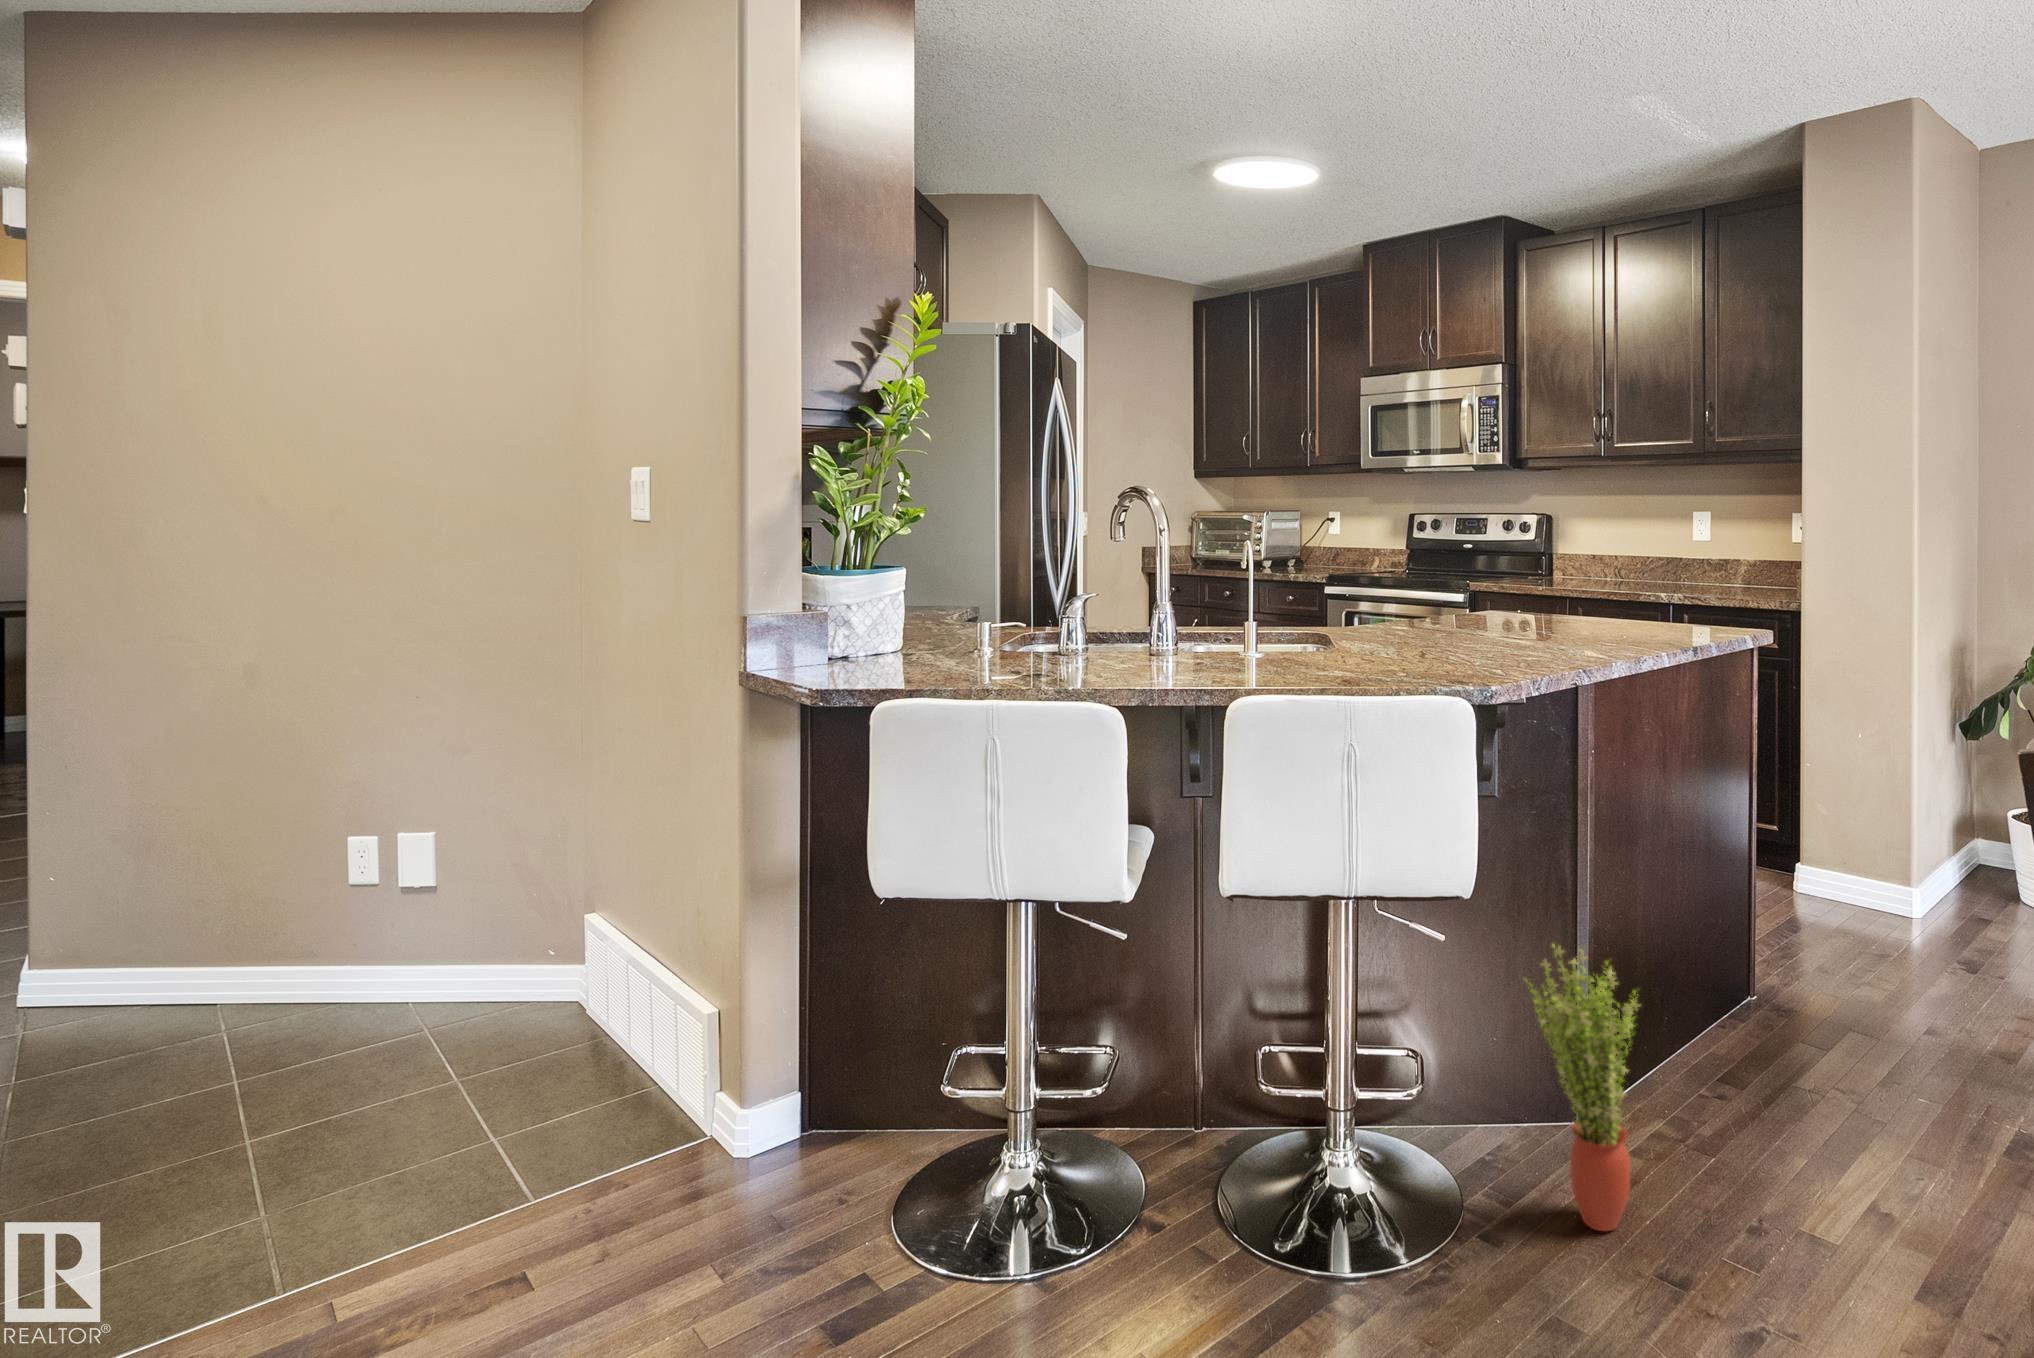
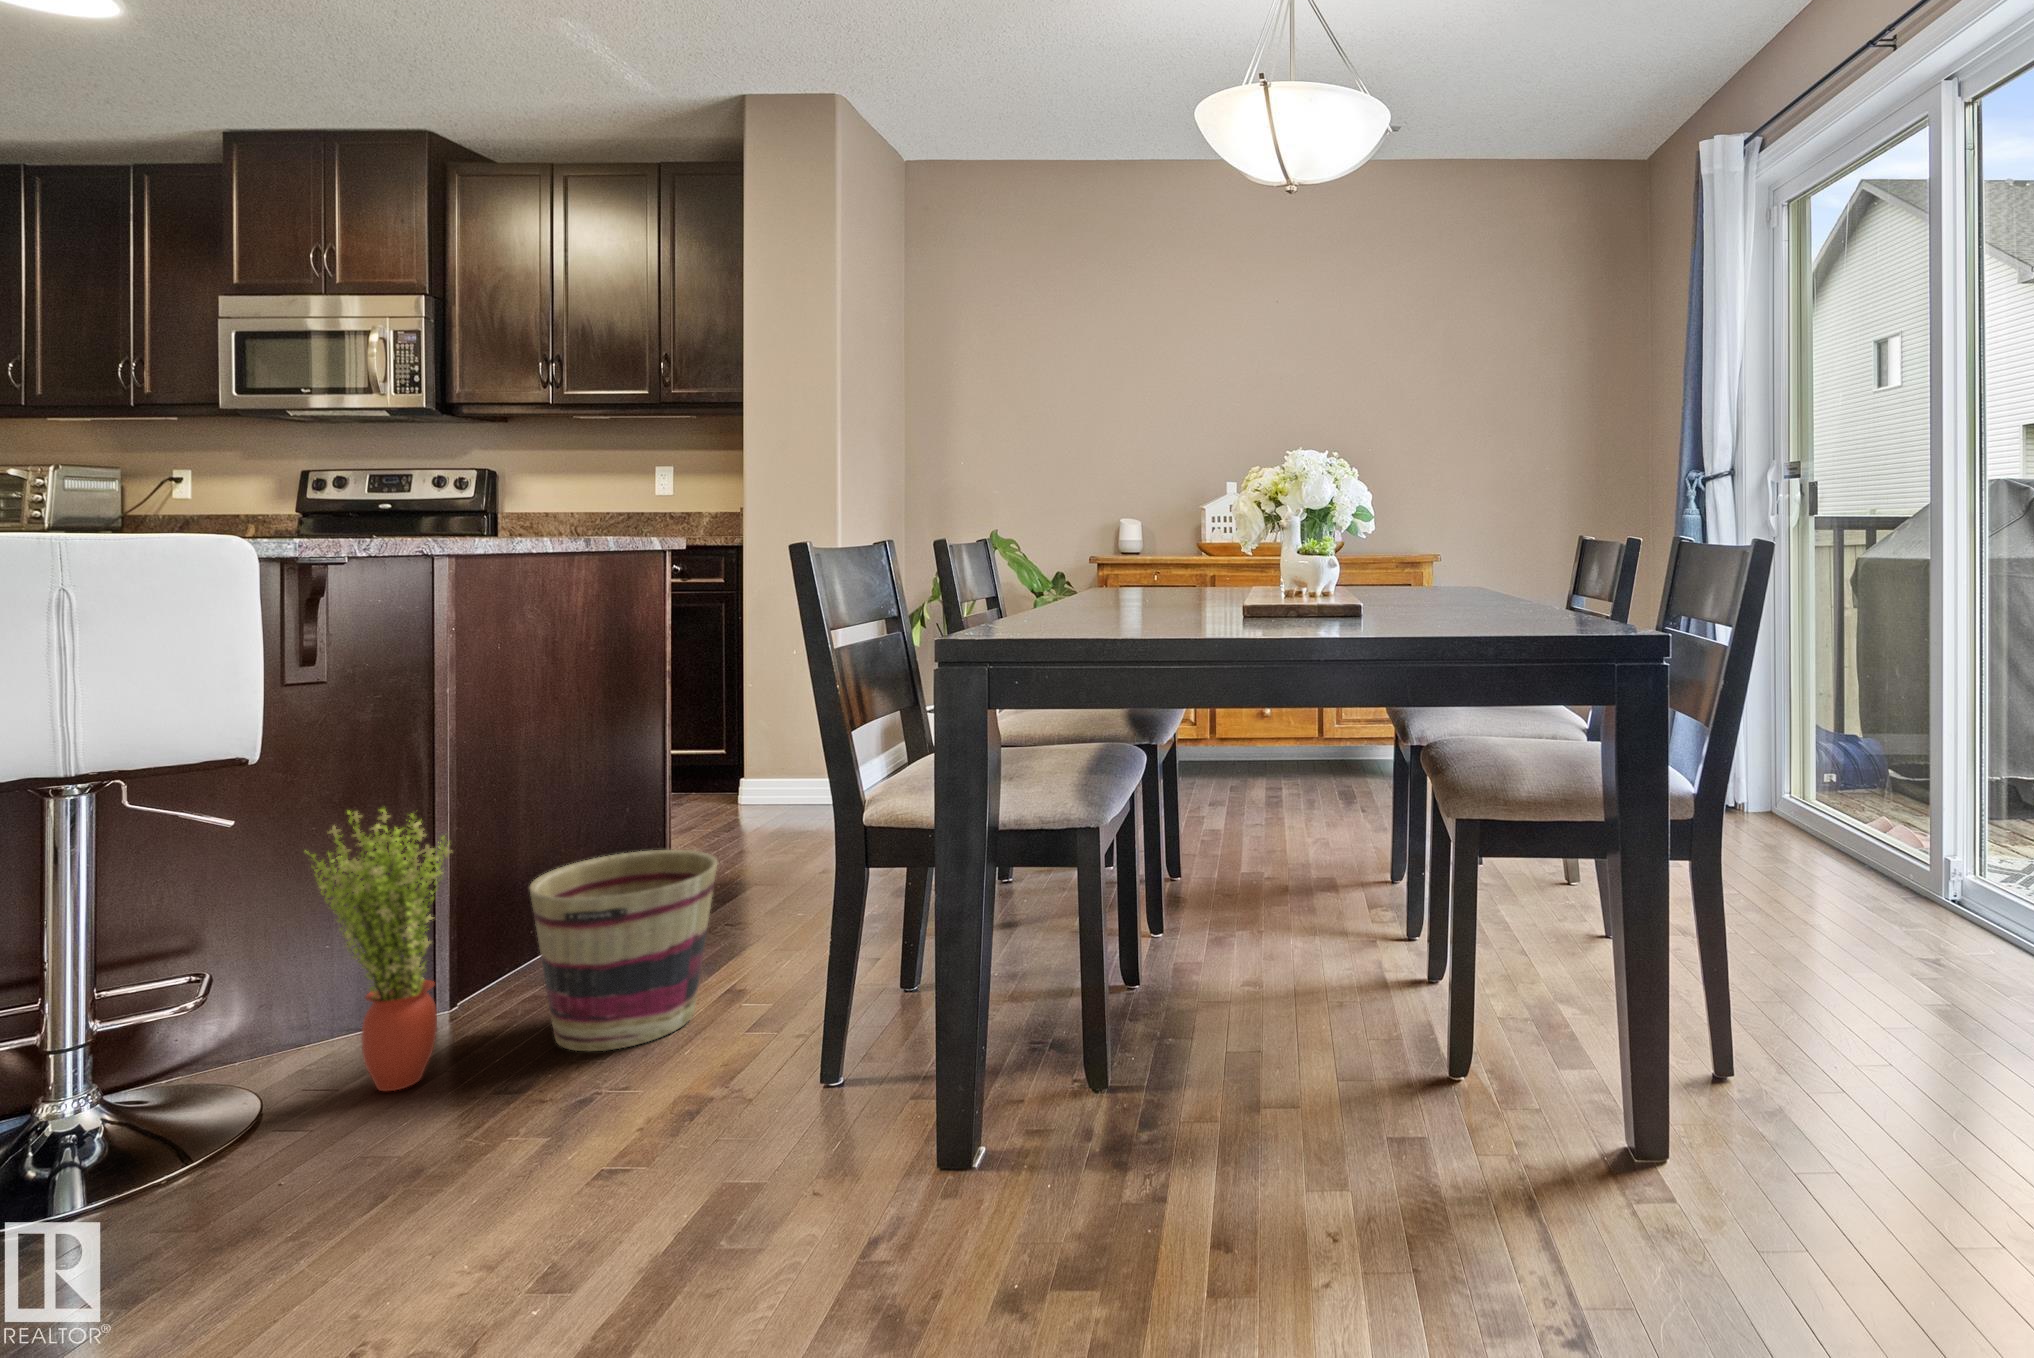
basket: none [1702,1019,1899,1266] -> present [530,850,717,1051]

